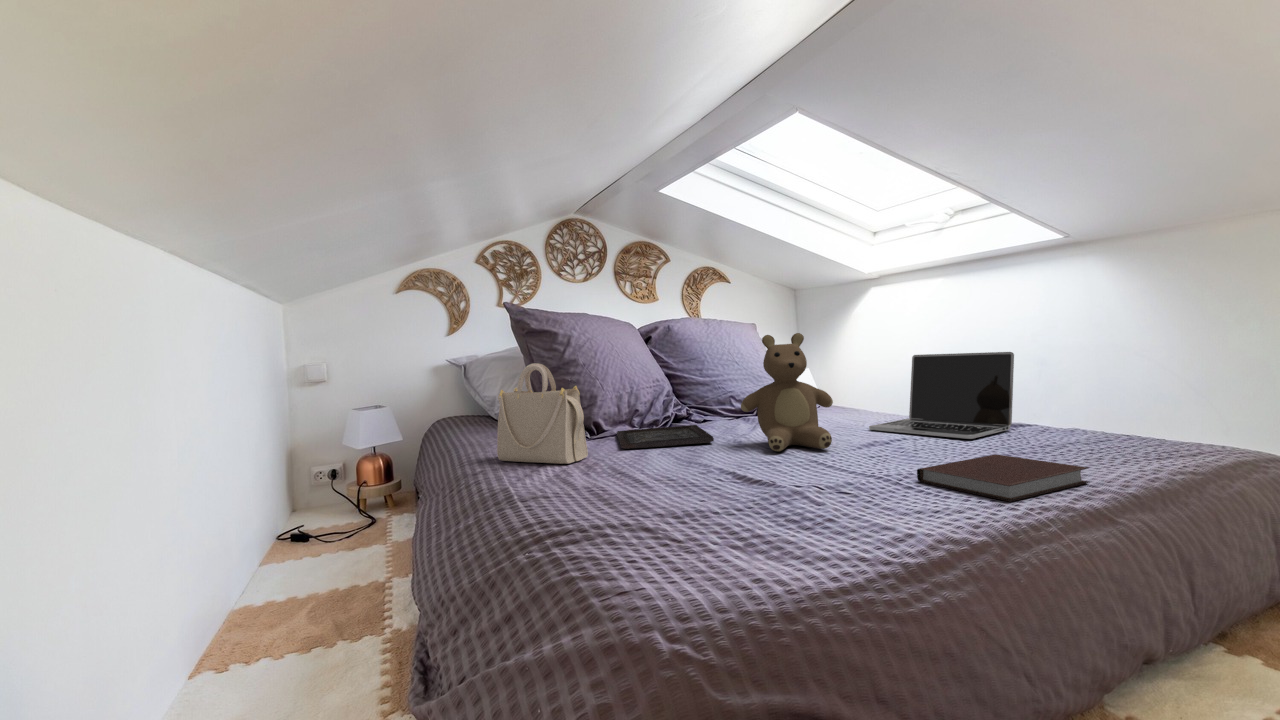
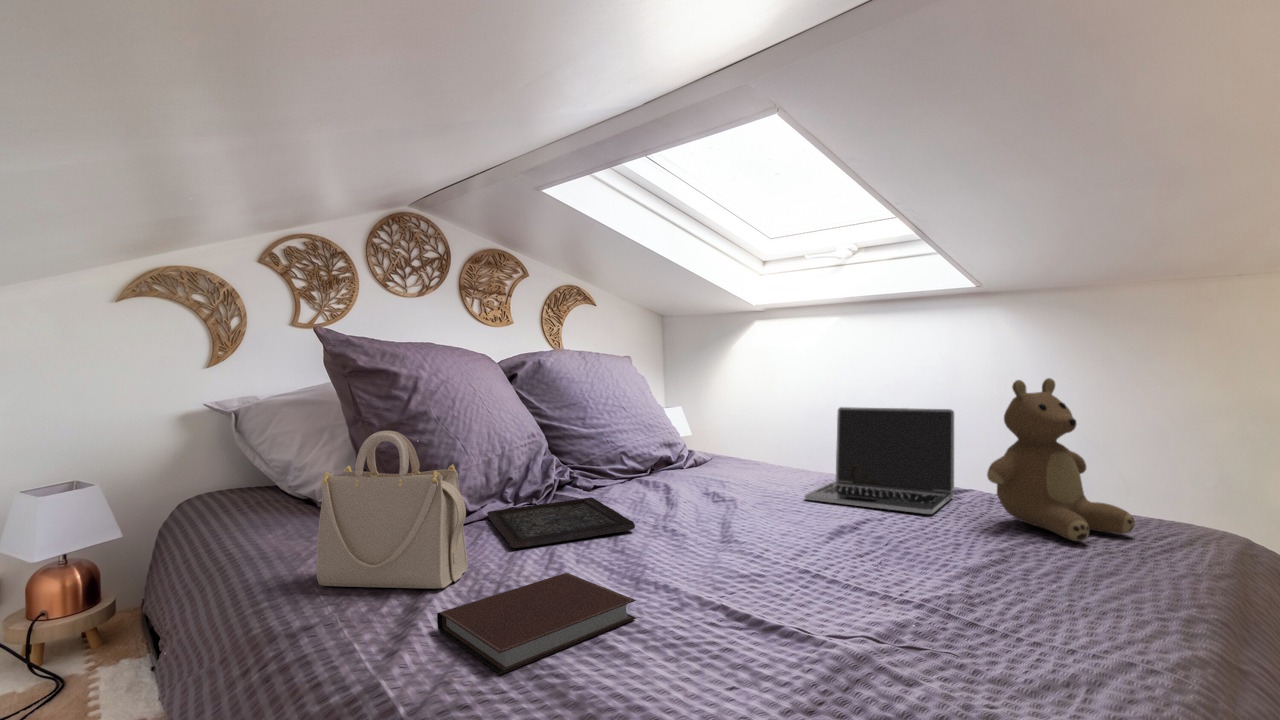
teddy bear: present [741,333,833,451] -> present [987,378,1135,541]
notebook: present [917,455,1089,502] -> present [437,573,636,674]

